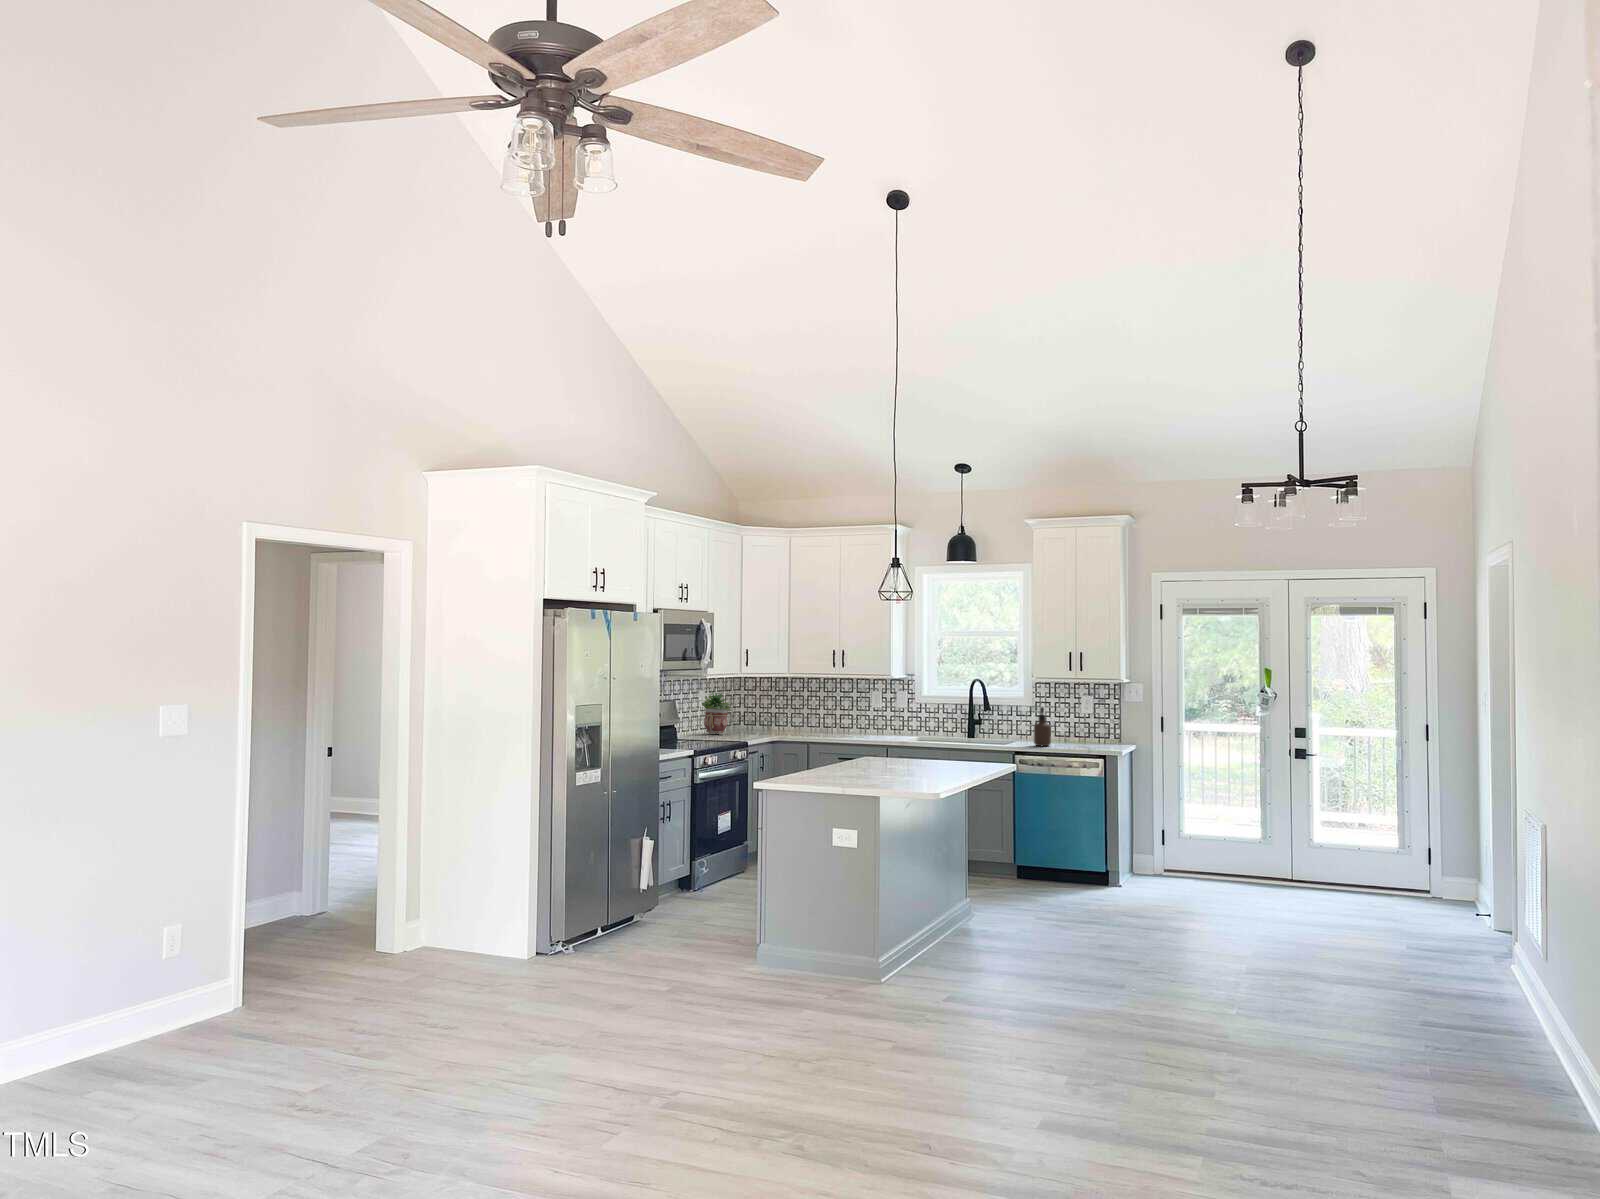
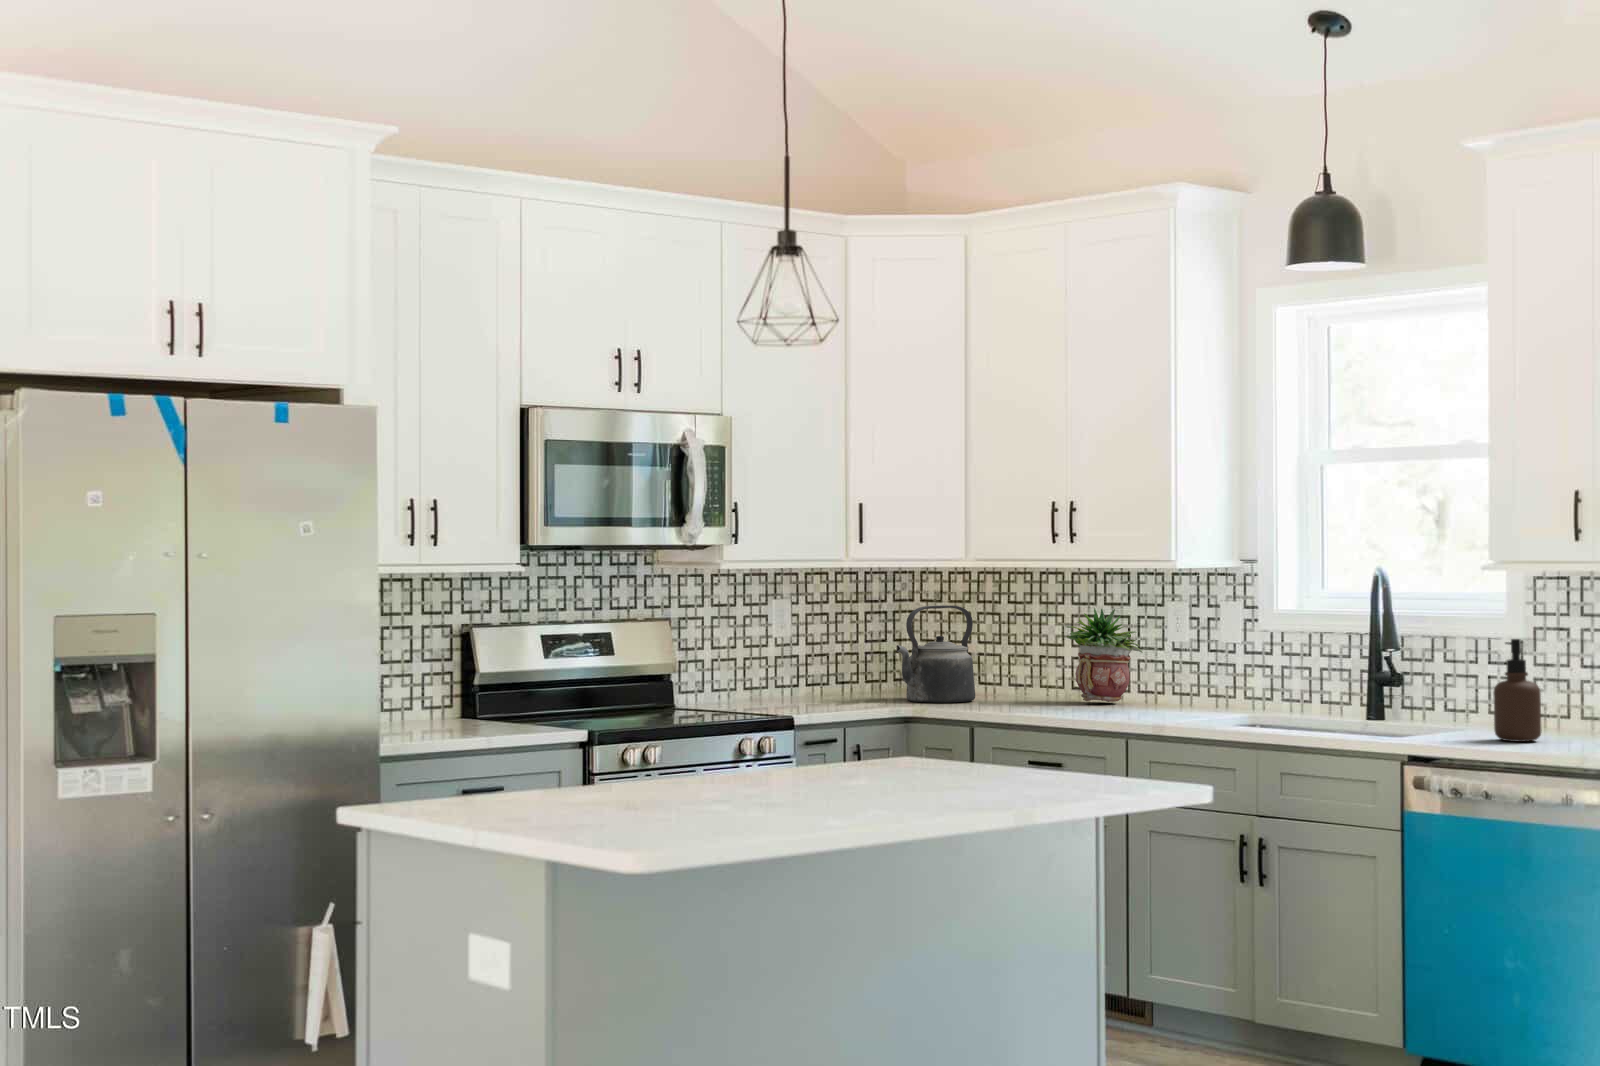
potted plant: present [700,692,732,733] -> present [1067,608,1142,702]
kettle: none [759,693,790,737] -> present [896,605,975,703]

